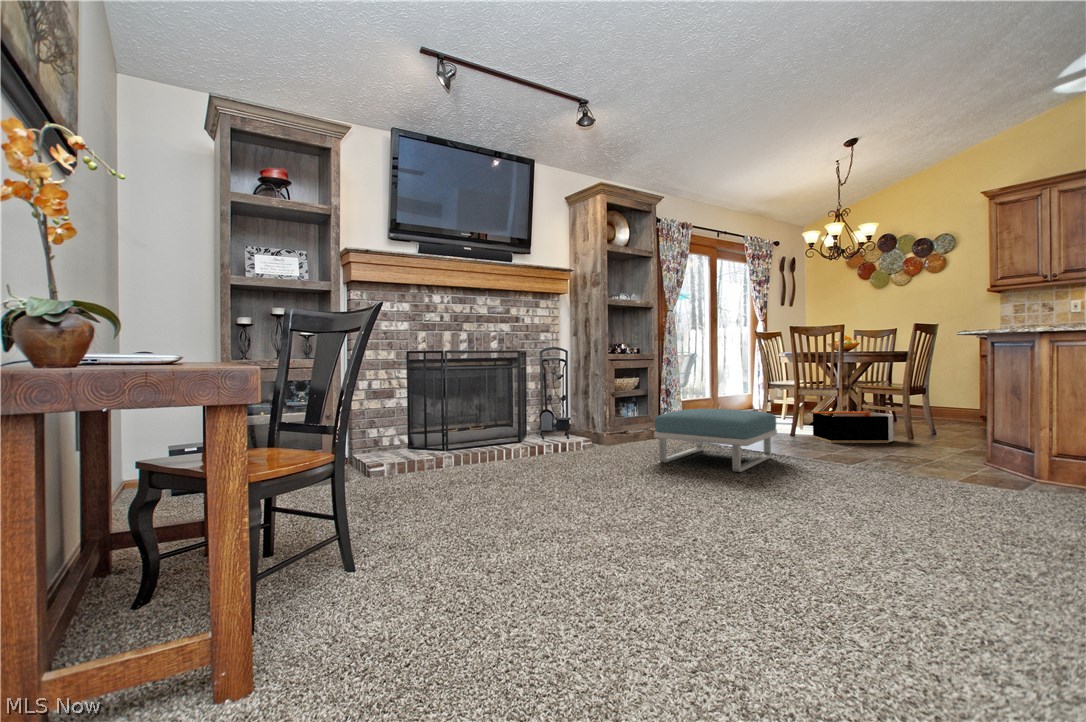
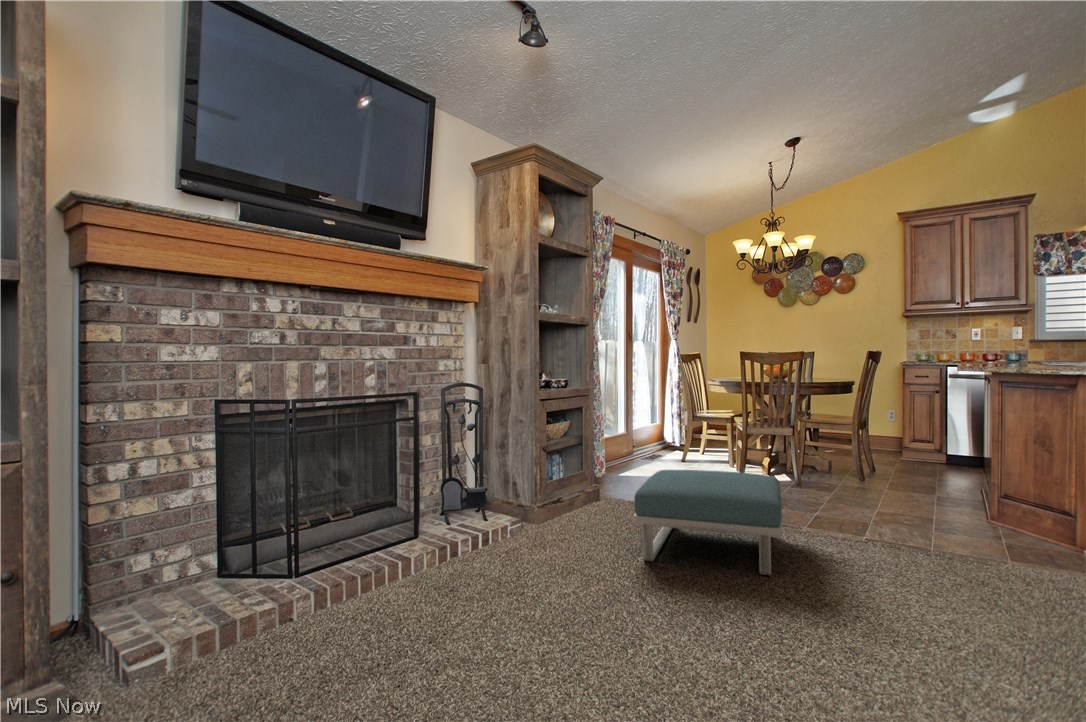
storage bin: present [813,412,893,443] -> none [769,454,858,498]

